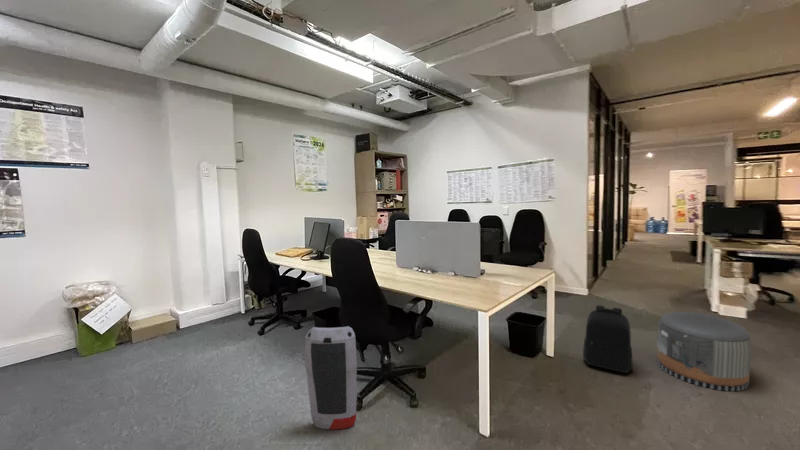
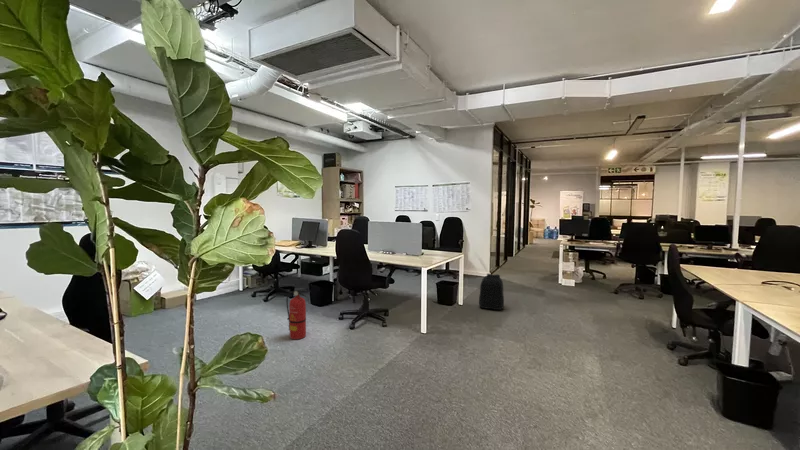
pouf: present [657,312,751,391] -> none [518,277,559,315]
air purifier: present [305,326,357,429] -> none [326,279,355,337]
fire extinguisher: none [245,344,278,431] -> present [286,290,308,339]

